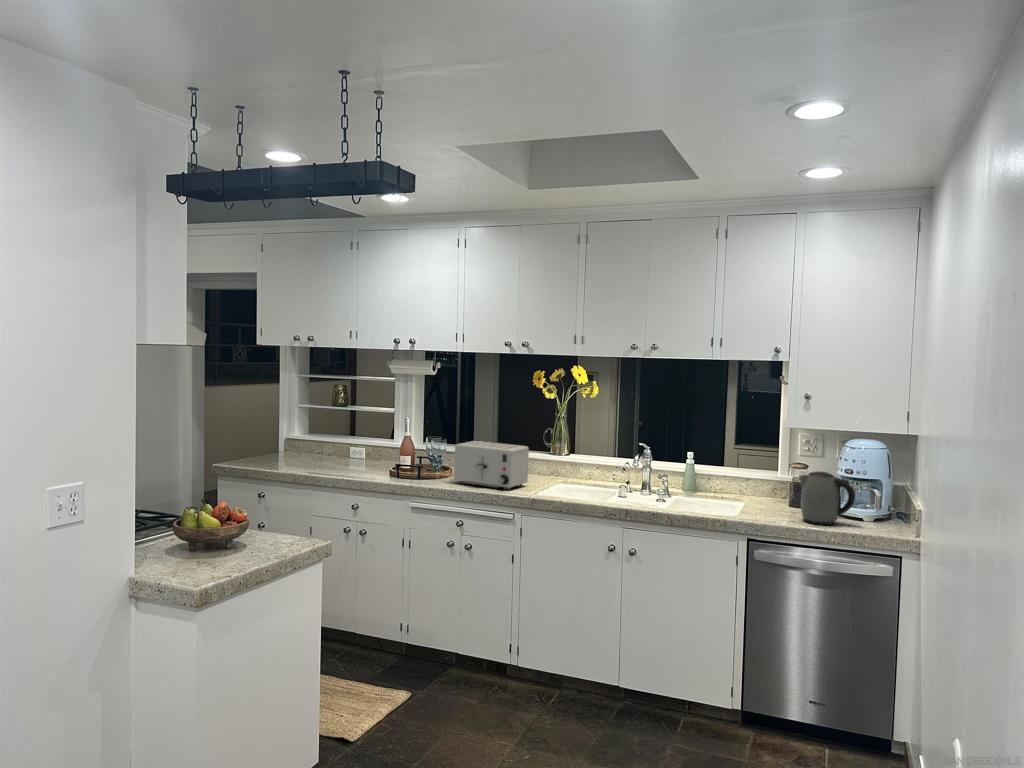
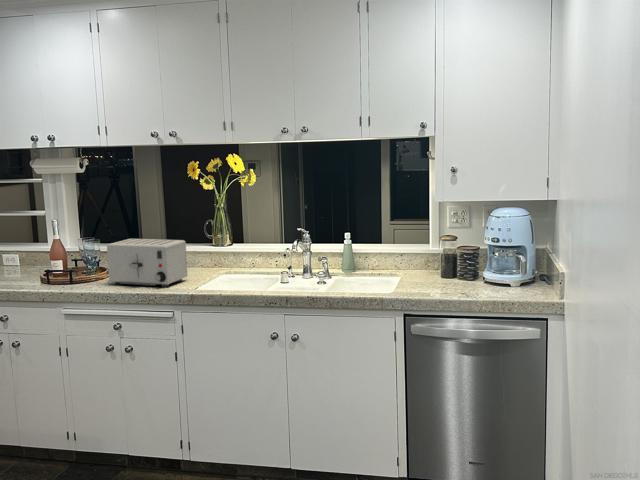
kettle: present [799,471,855,525] -> none [450,243,502,294]

